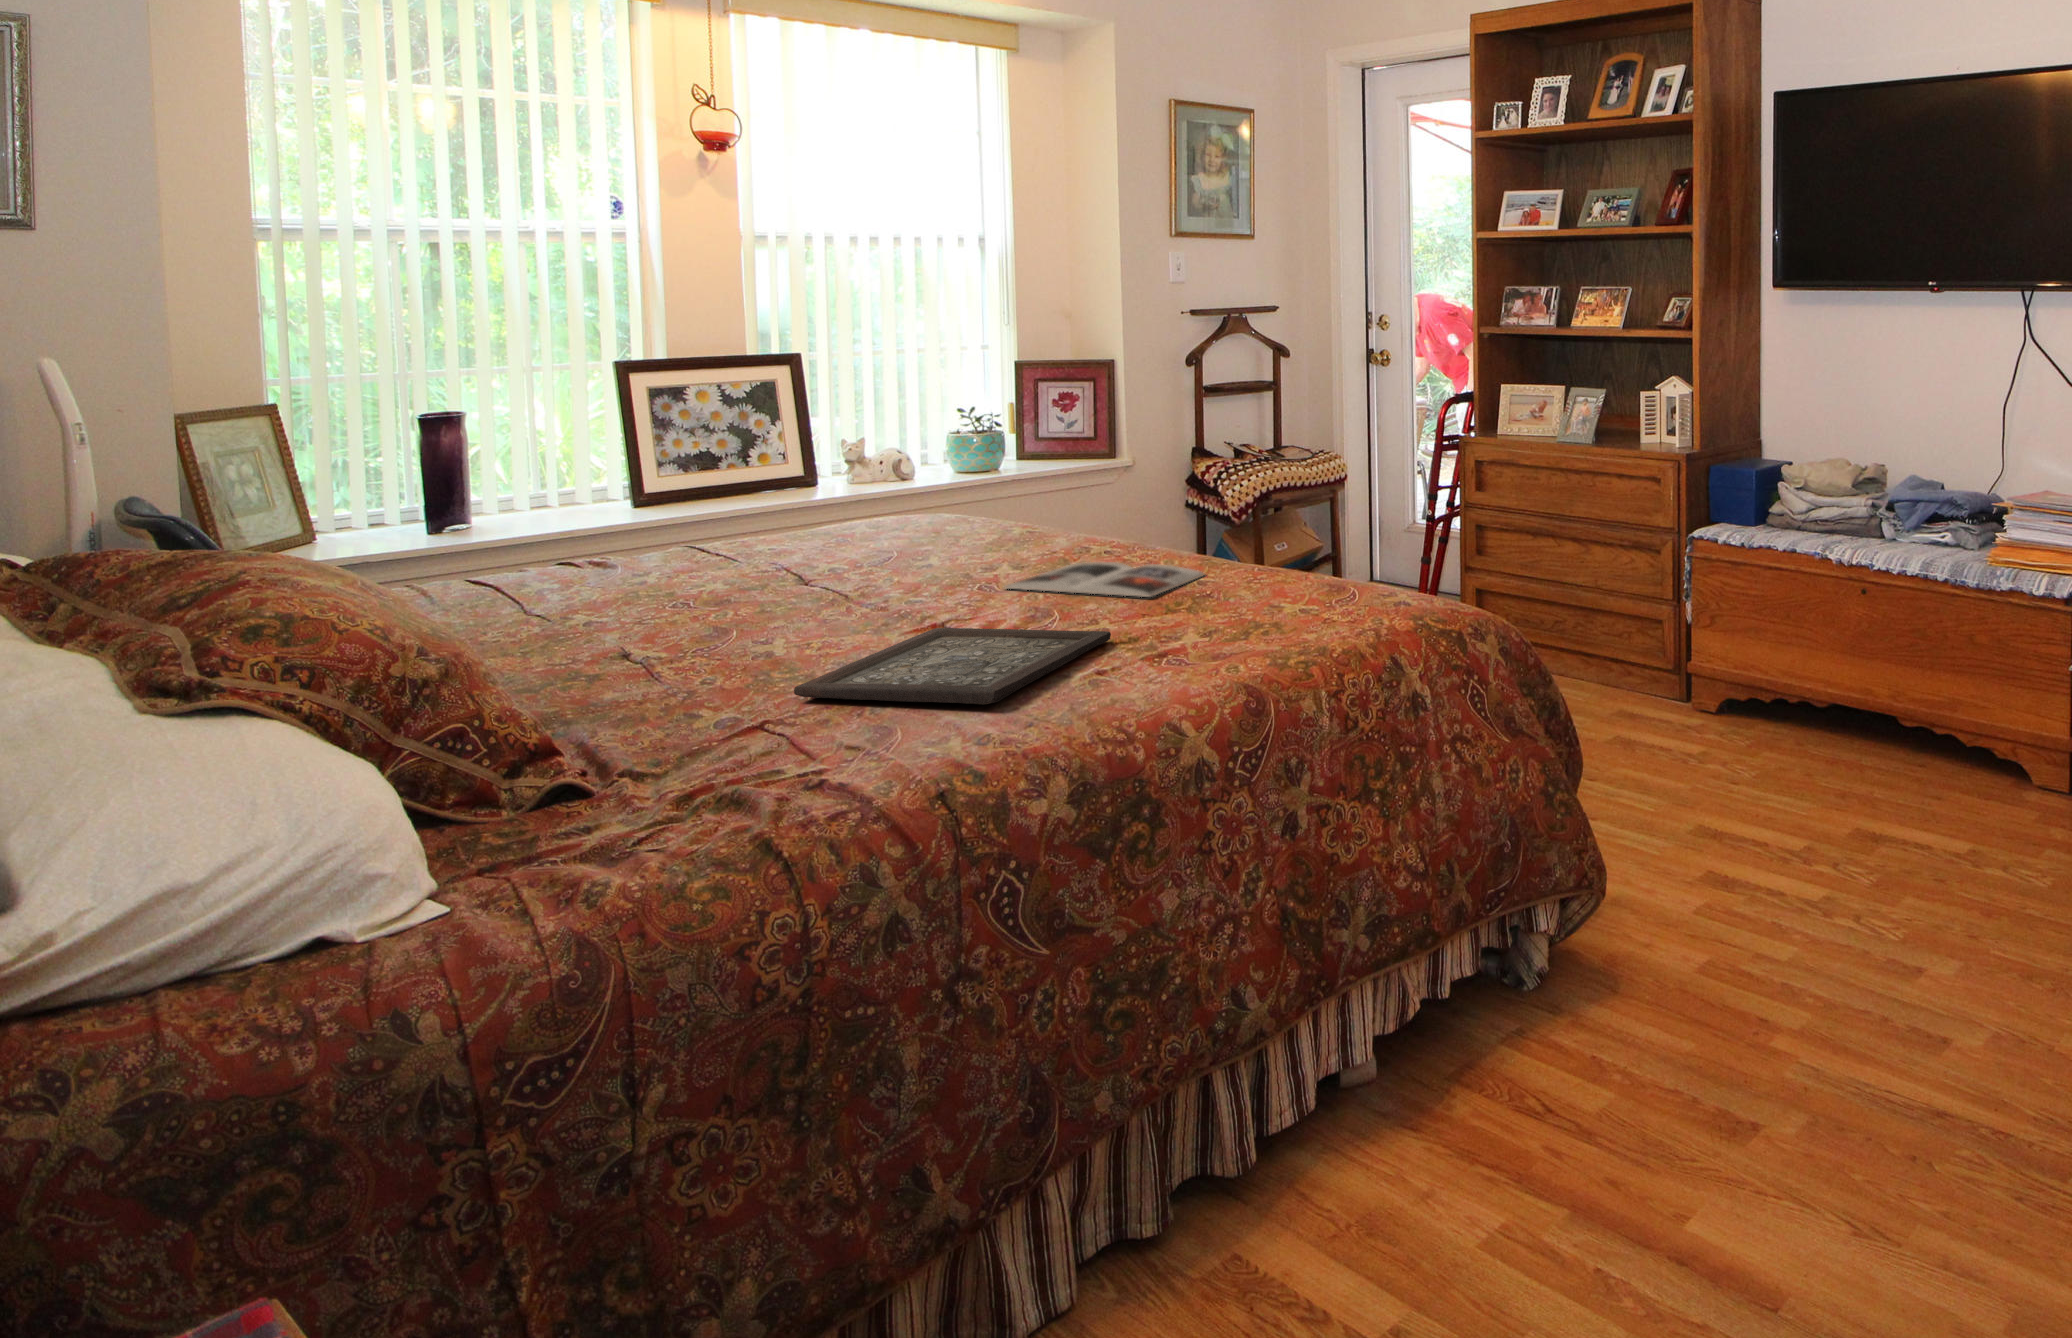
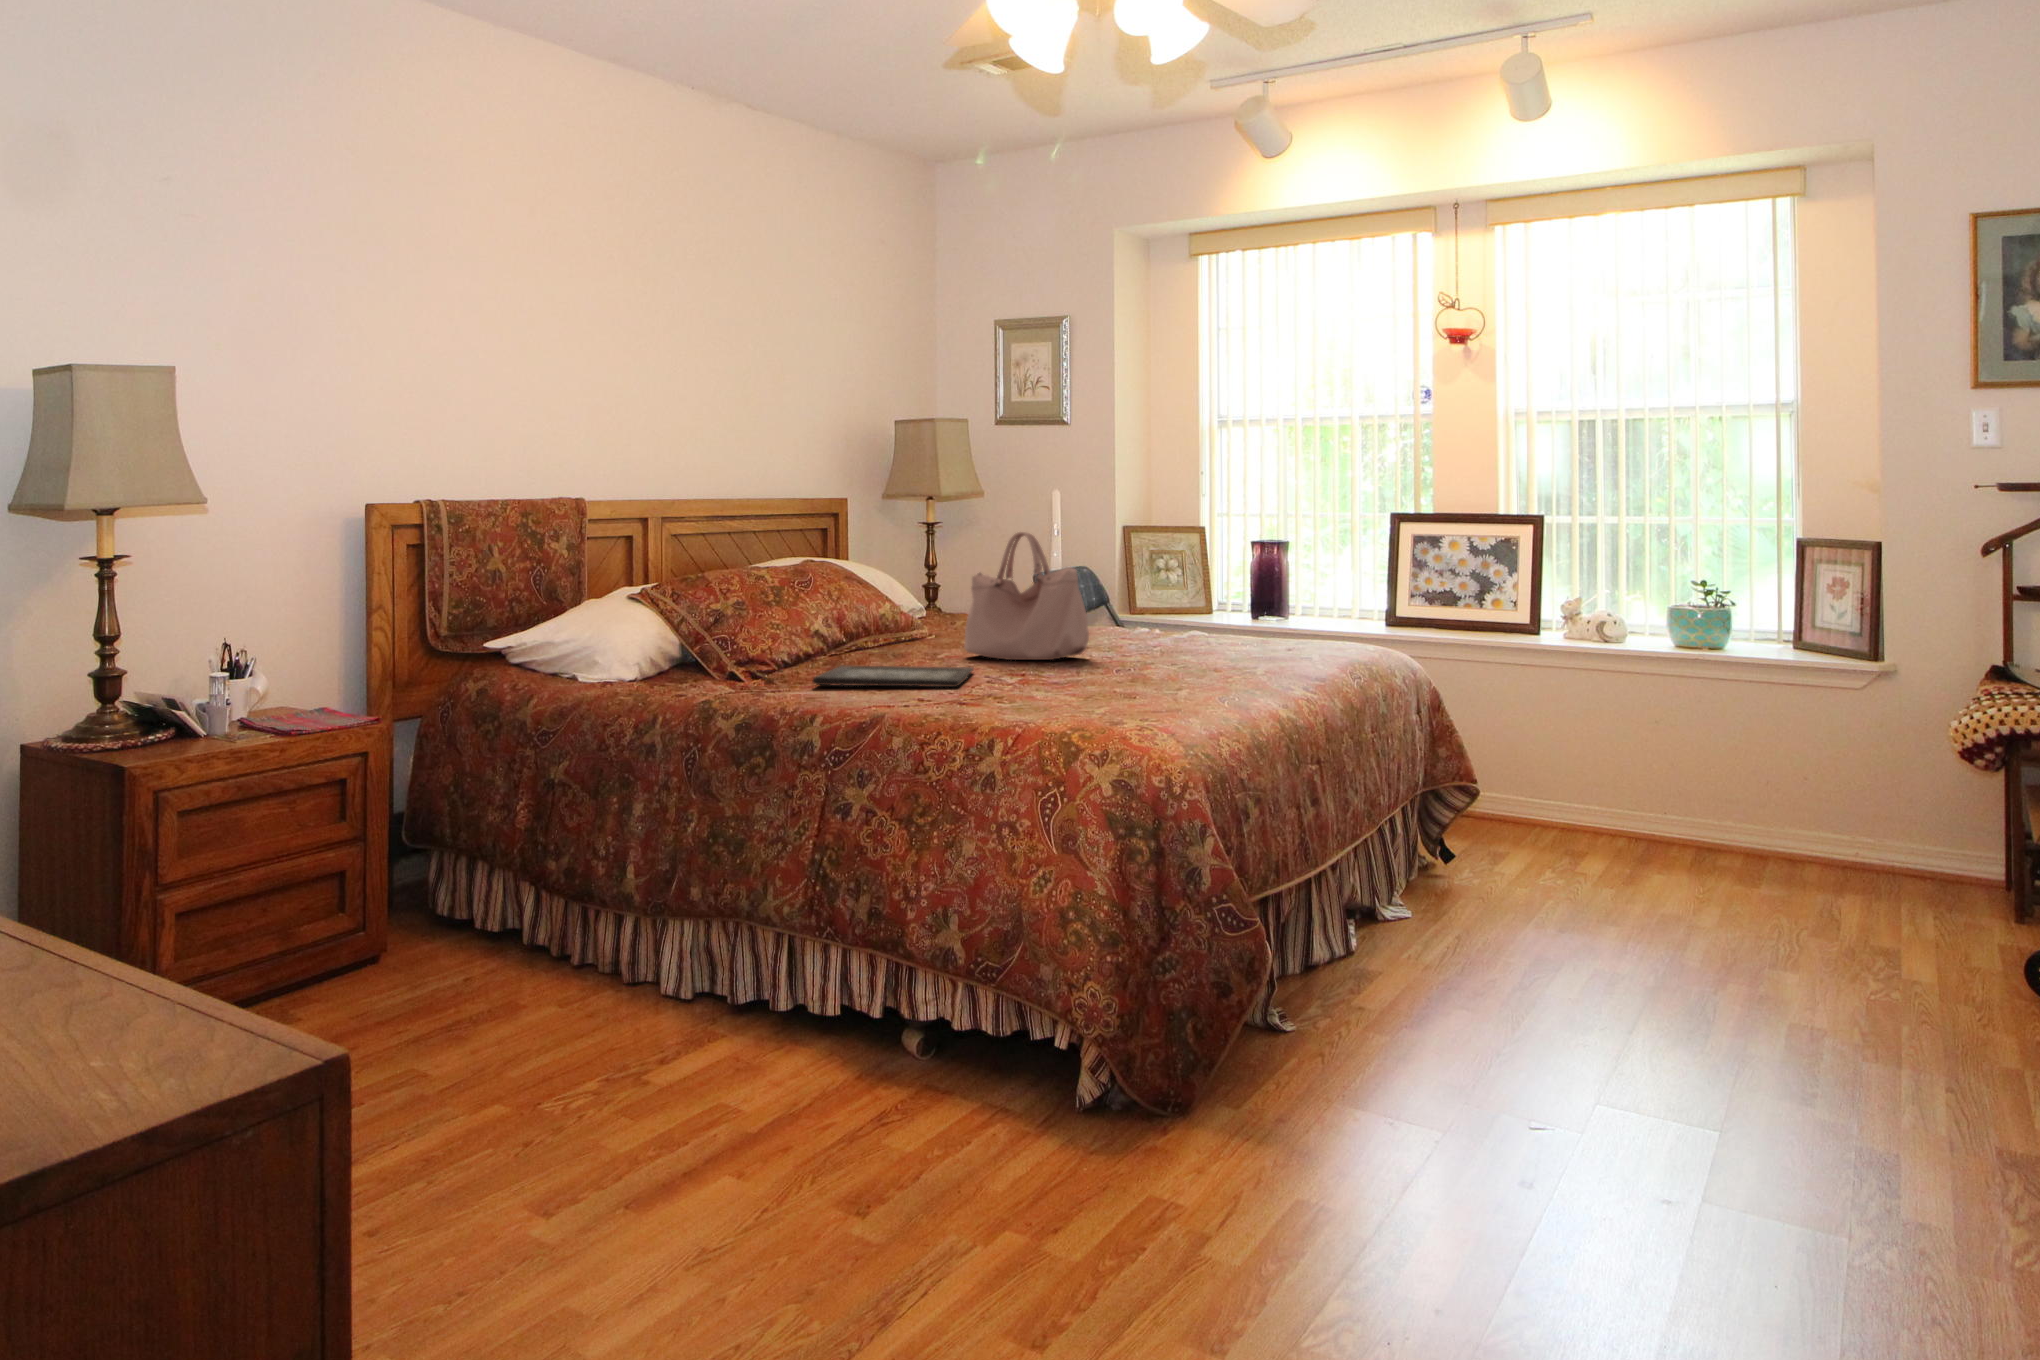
handbag: none [674,417,898,631] -> present [965,532,1089,660]
magazine: present [1005,562,1205,597] -> none [1080,665,1182,686]

